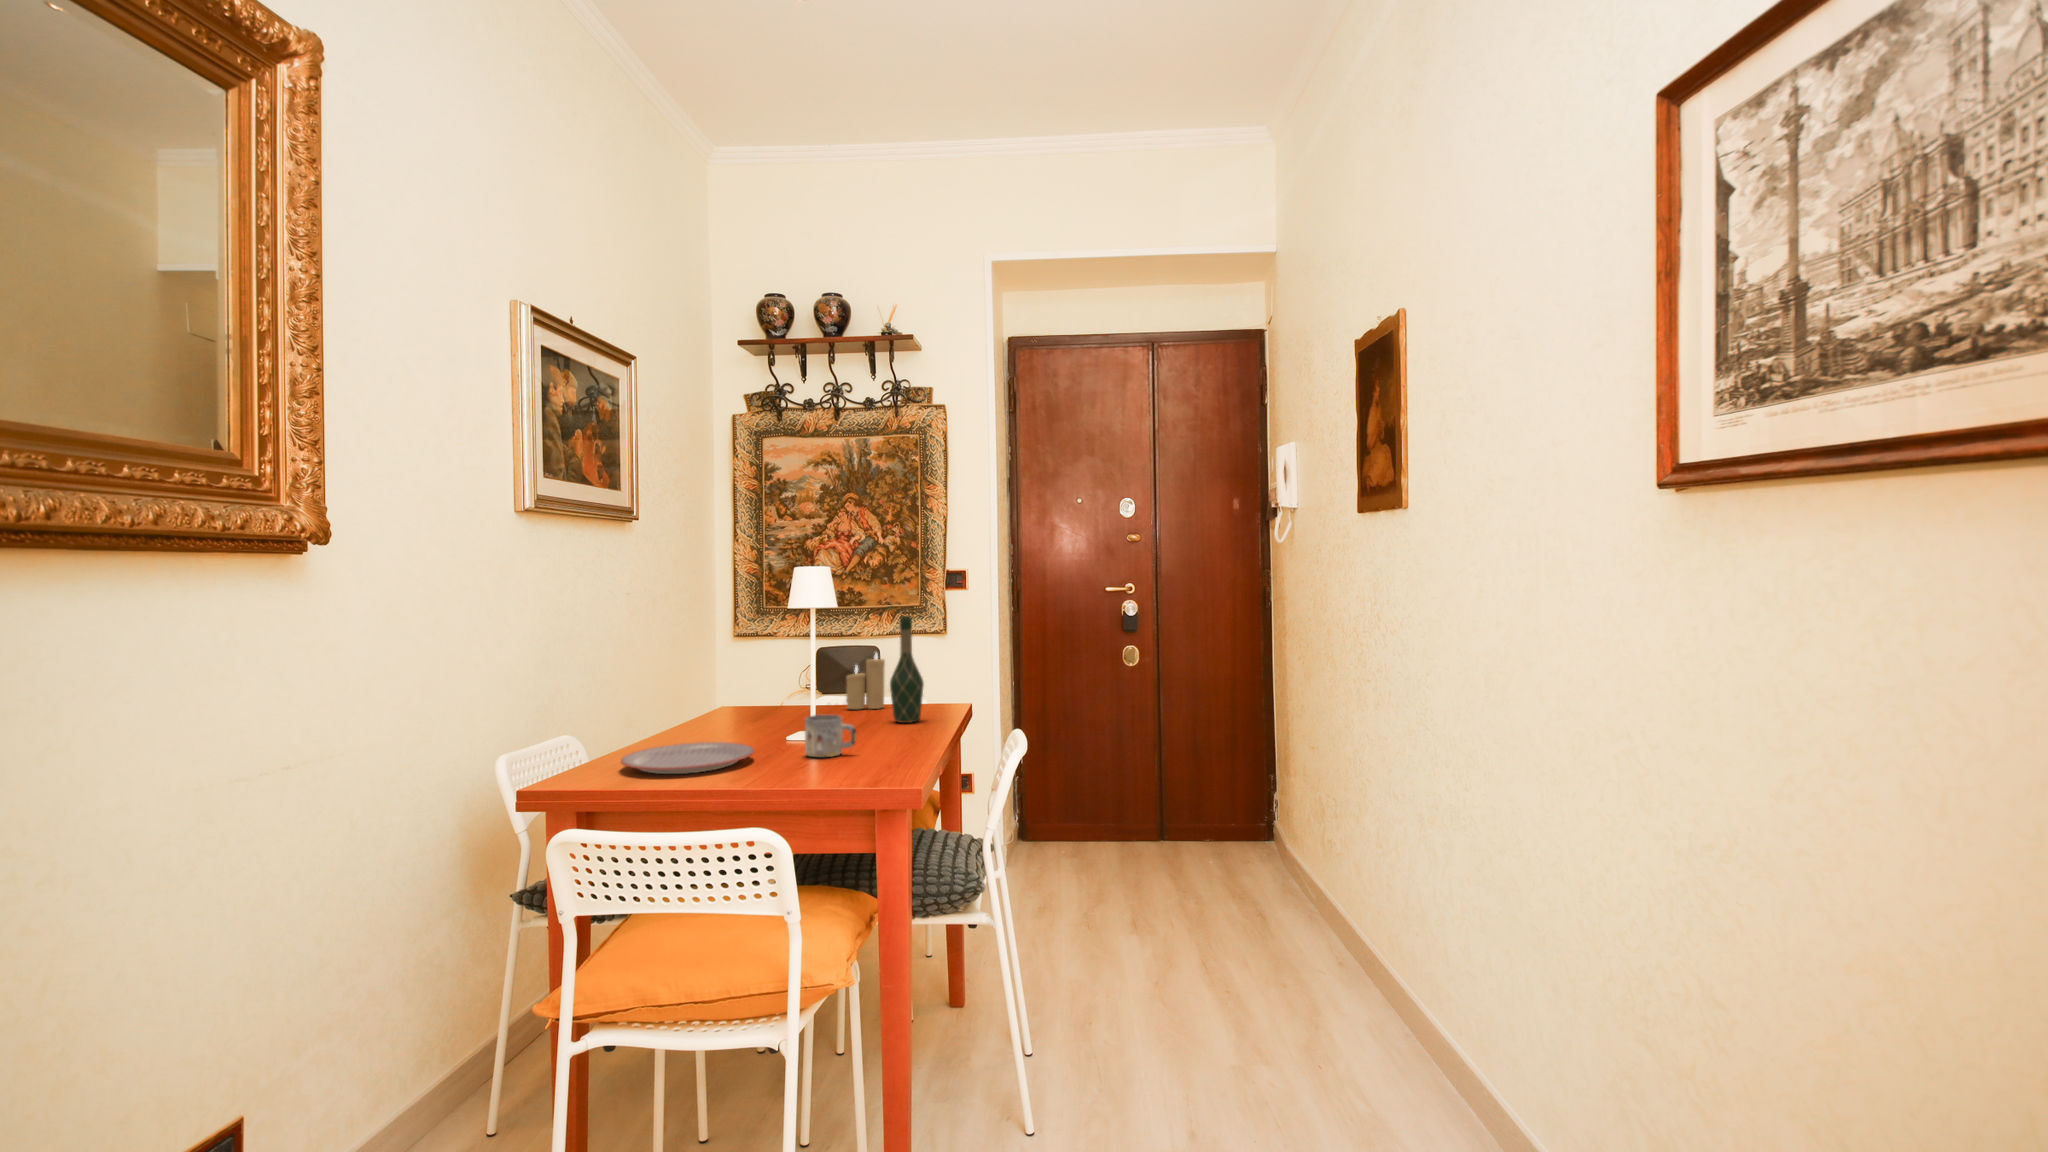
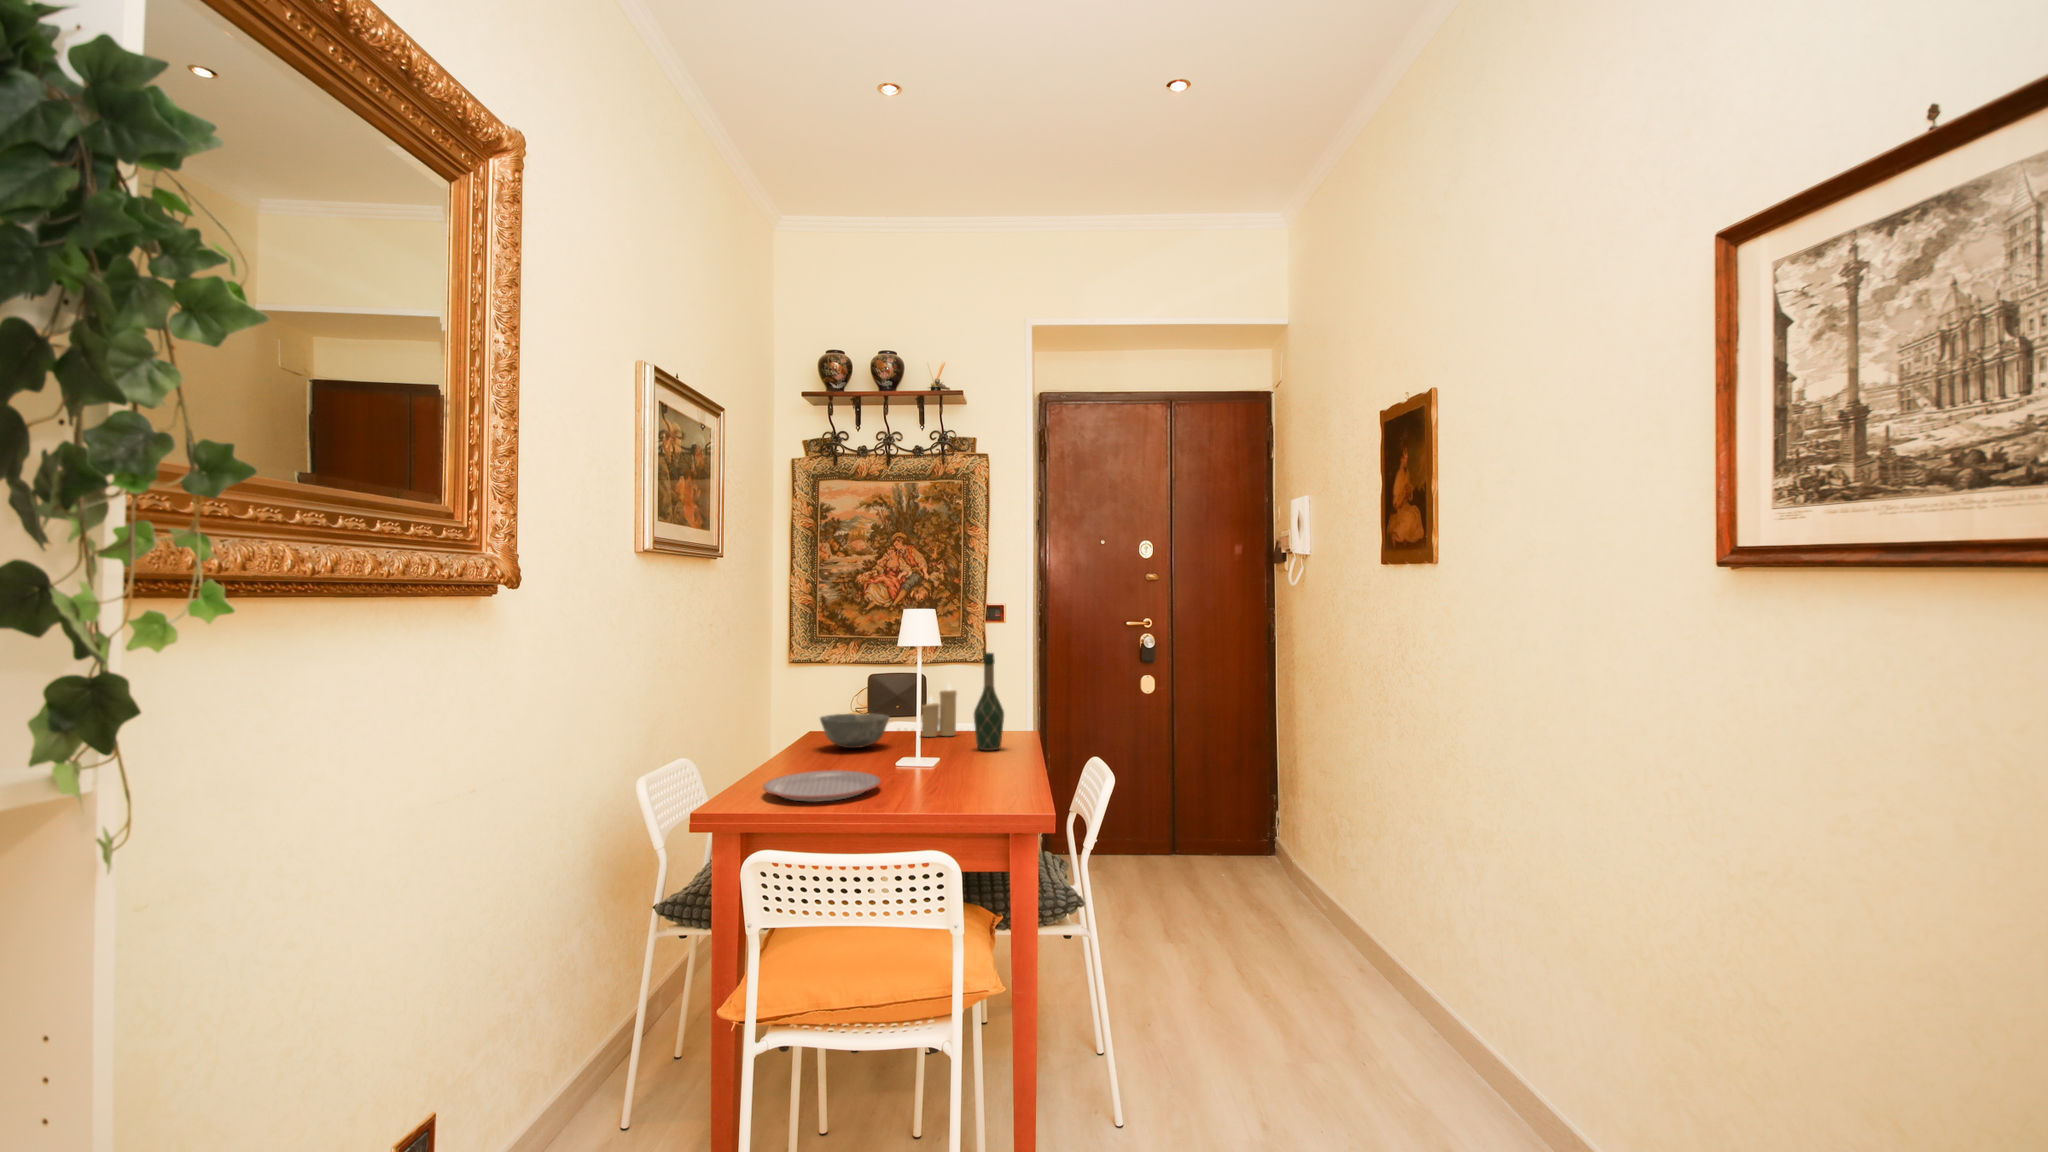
bowl: none [726,684,804,721] -> present [820,714,889,748]
mug: present [805,715,857,757] -> none [924,745,971,785]

